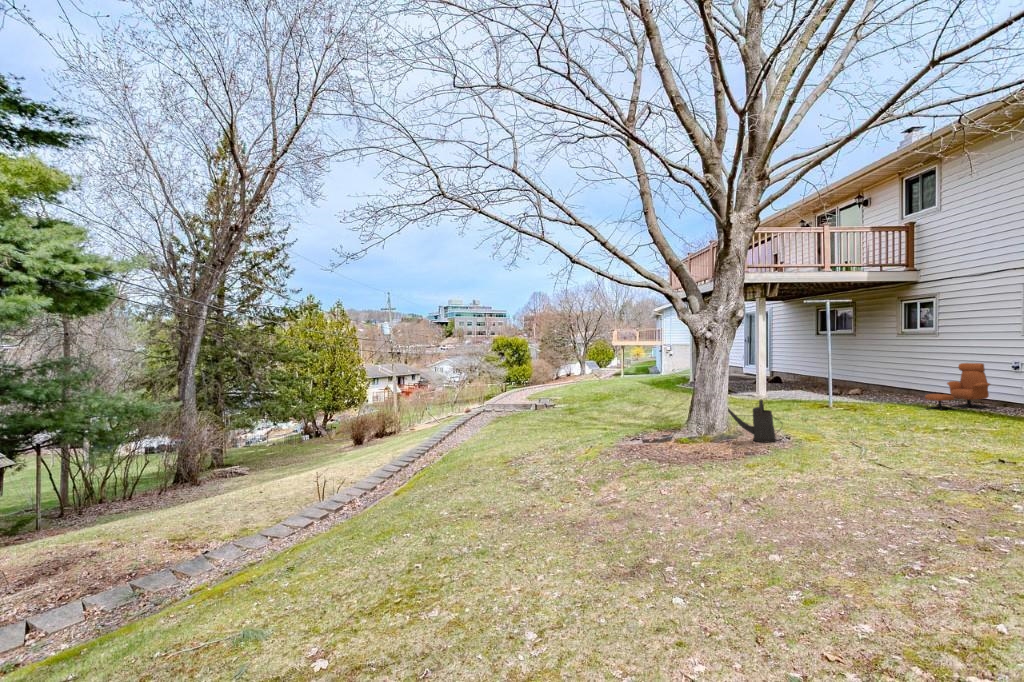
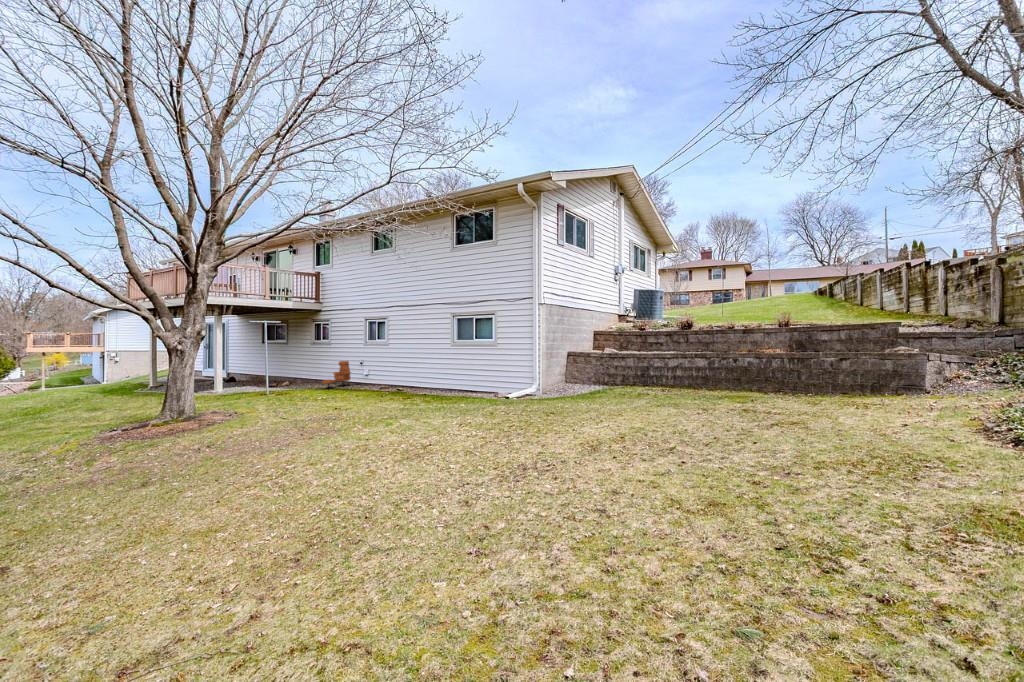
watering can: present [728,400,777,442] -> none [192,390,233,418]

